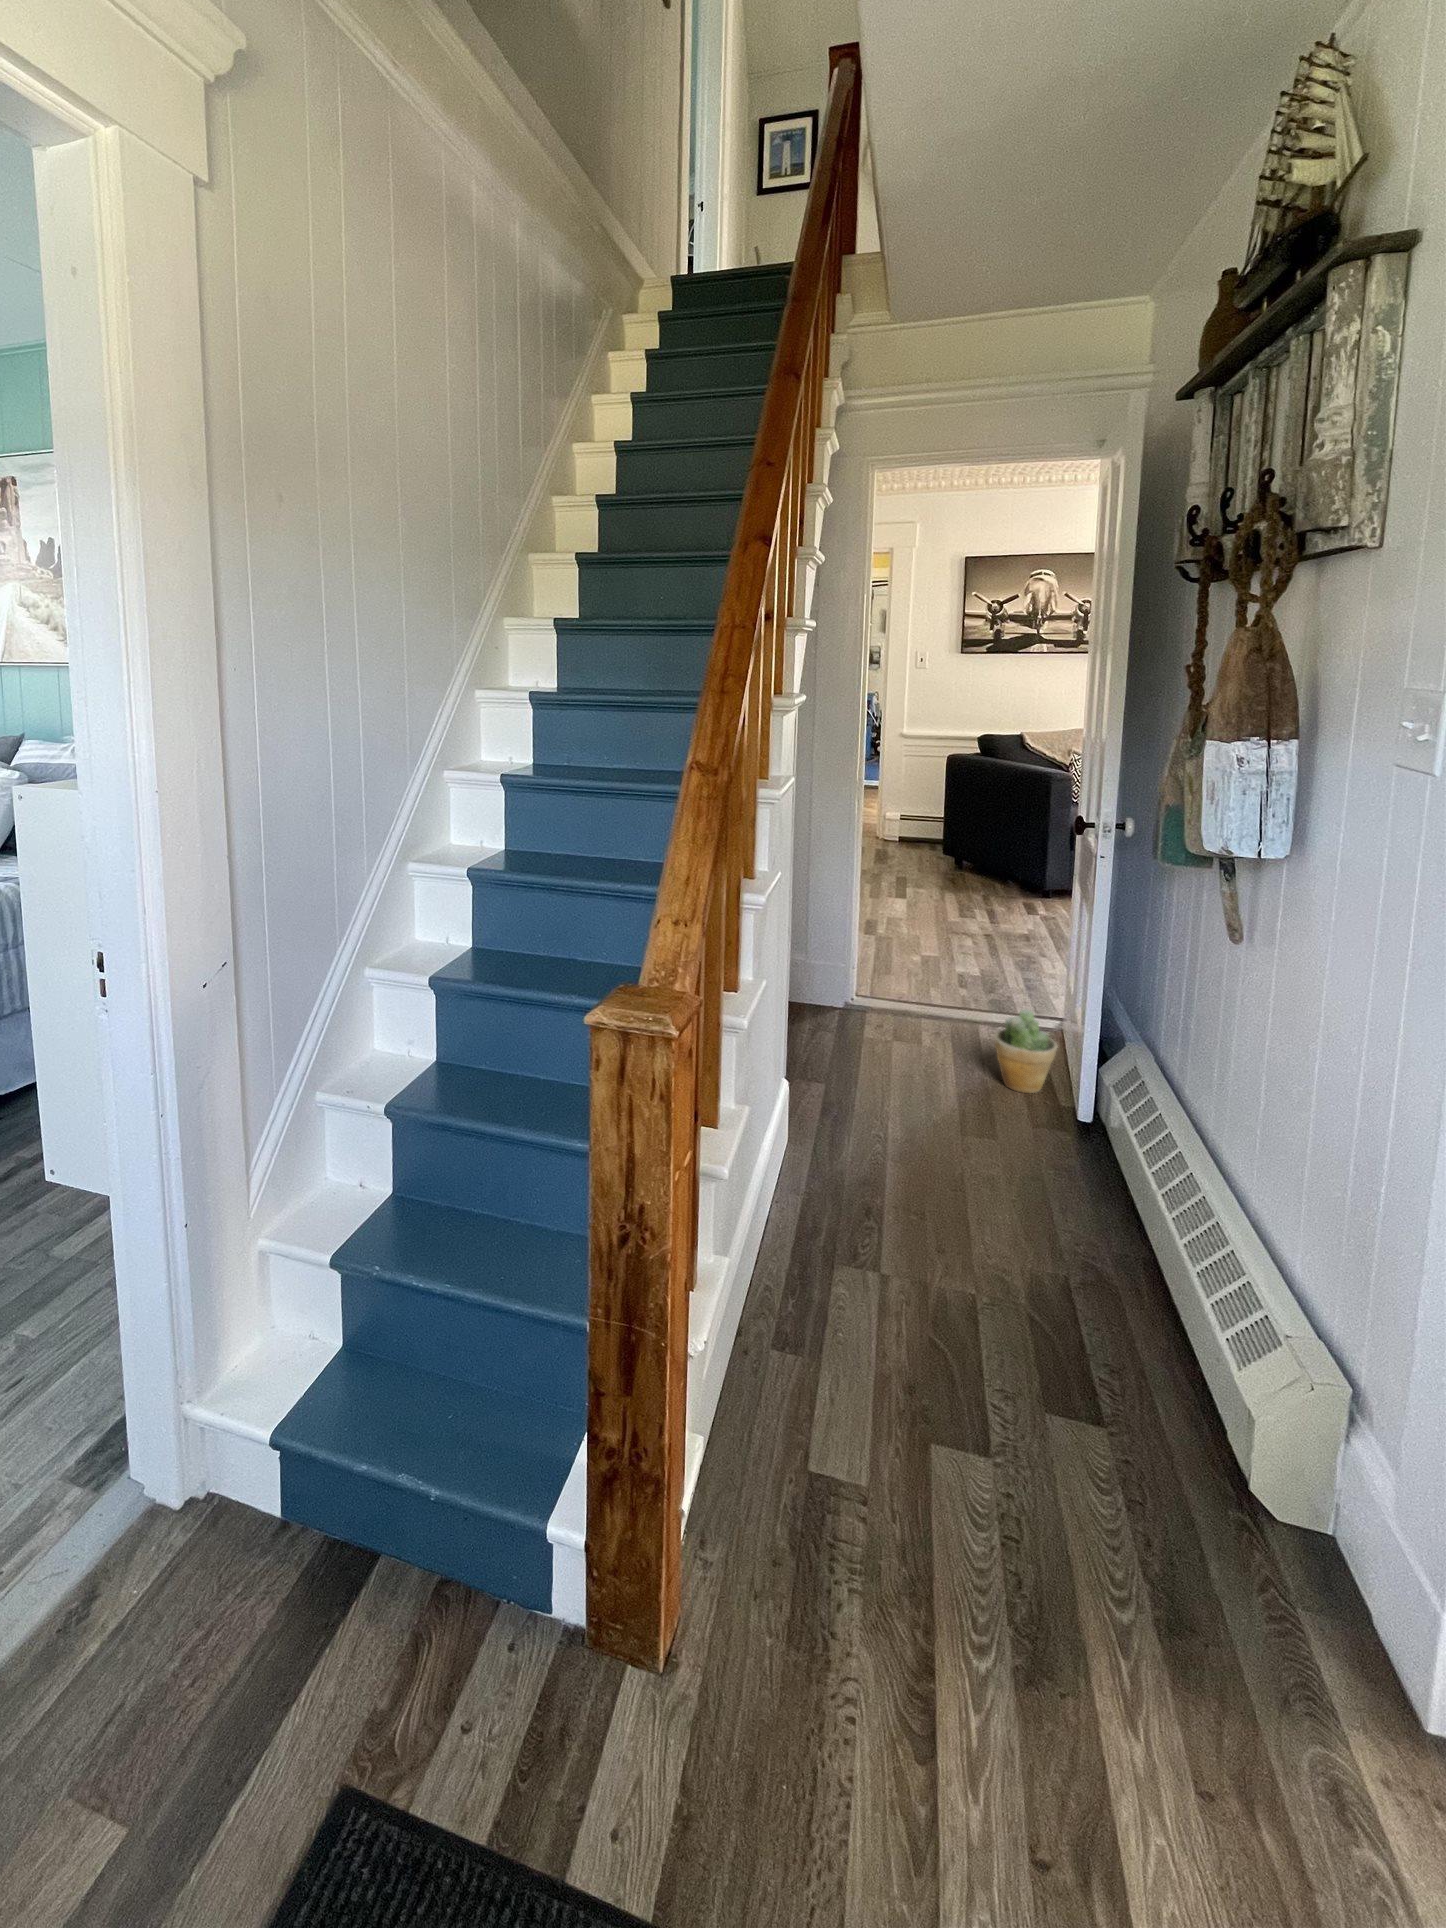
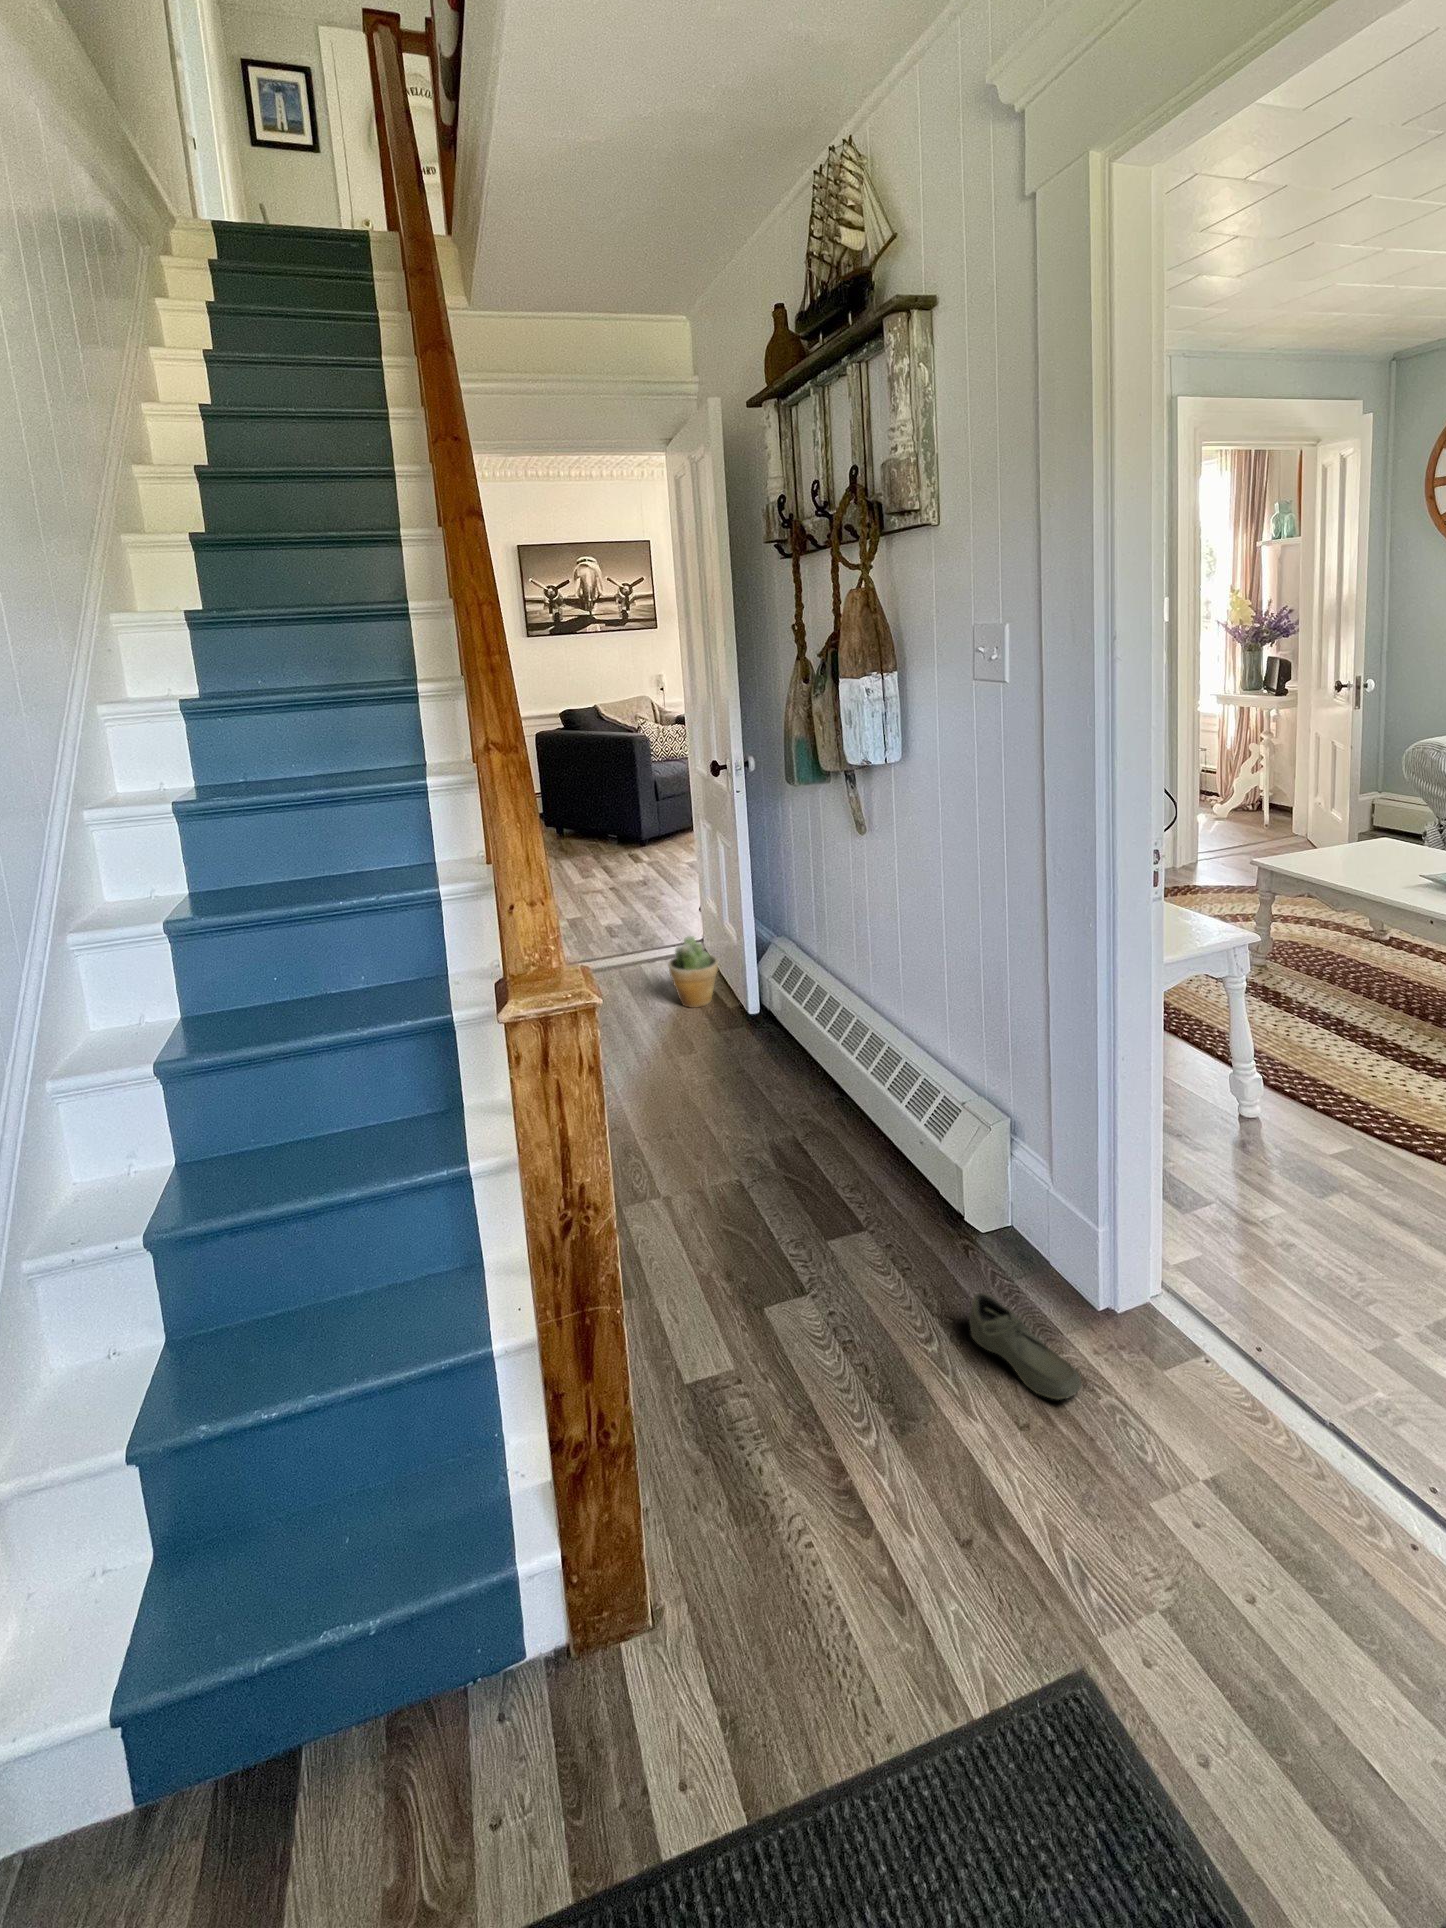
shoe: none [1184,1579,1325,1797] -> present [969,1293,1082,1400]

